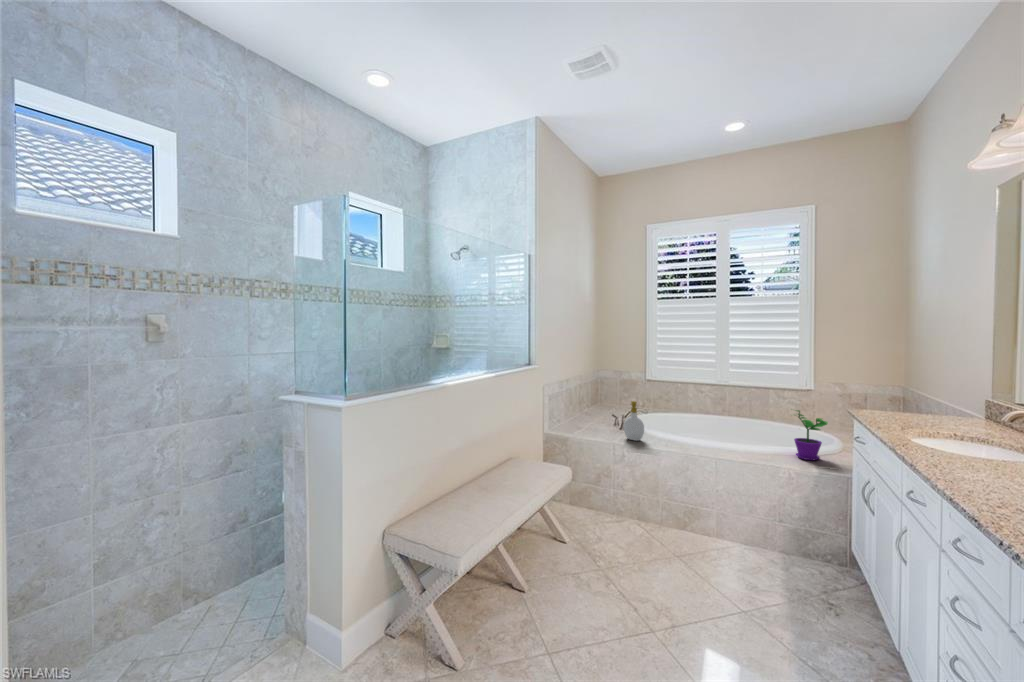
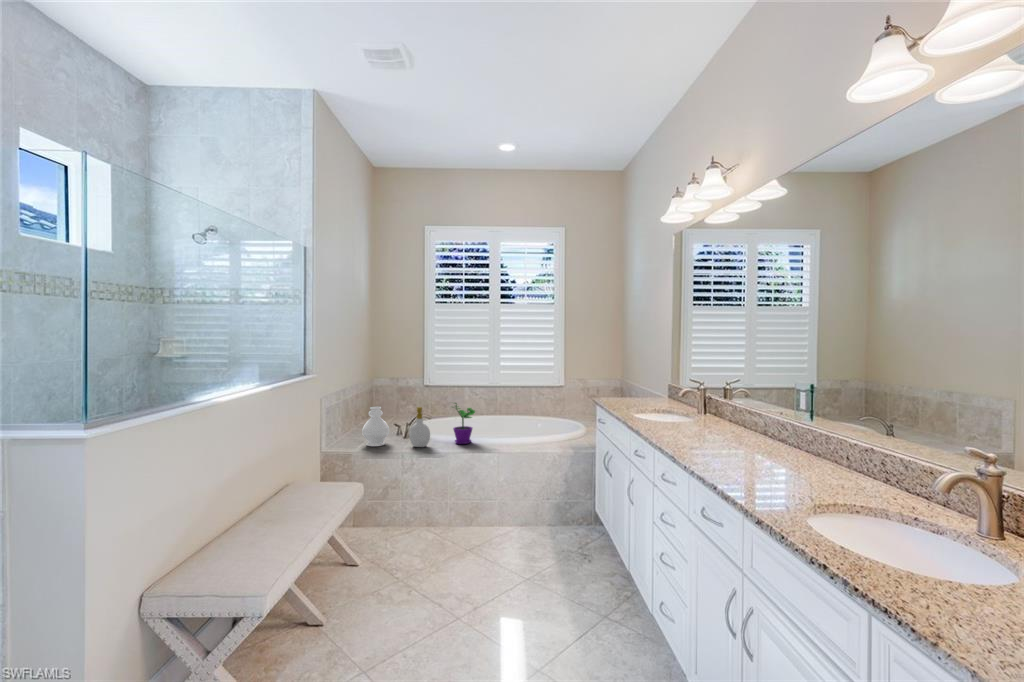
decorative vase: none [581,397,606,434] -> present [362,406,389,446]
flower pot: present [794,410,828,460] -> present [453,403,475,444]

